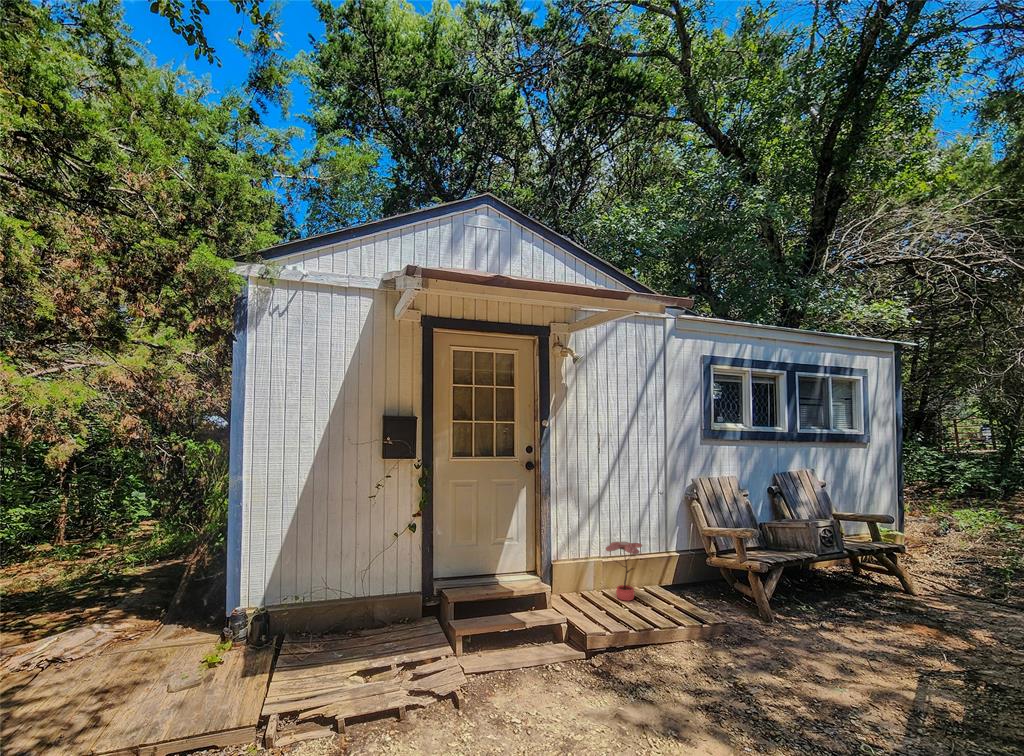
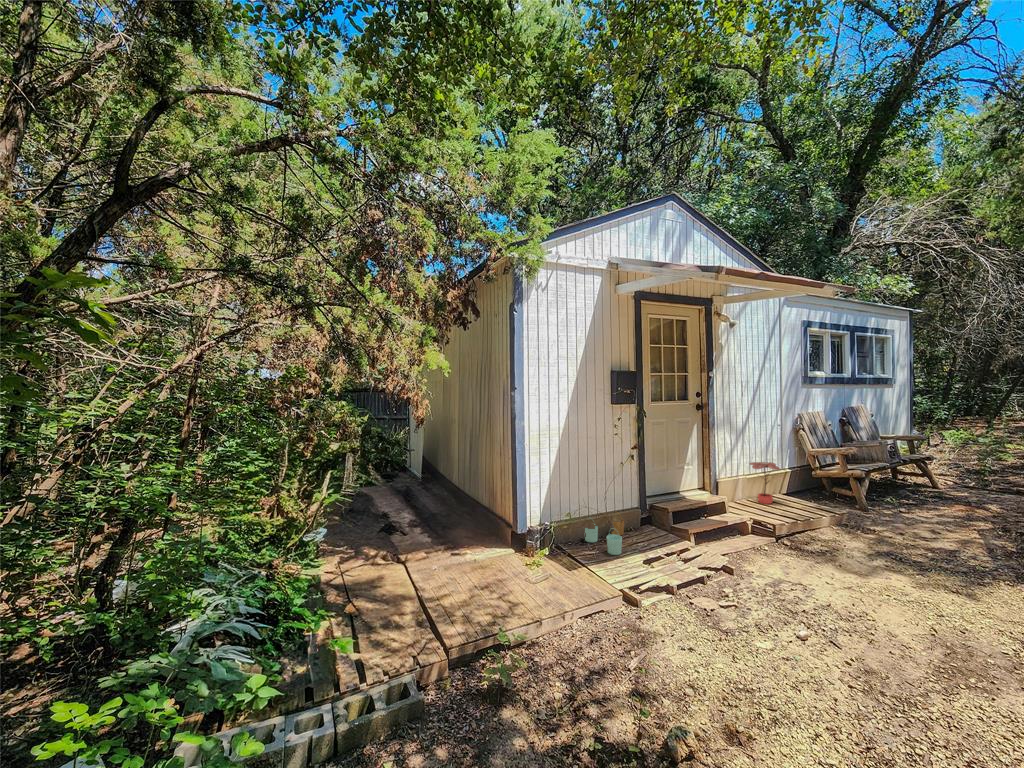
bucket: none [315,601,382,664] -> present [585,517,624,555]

